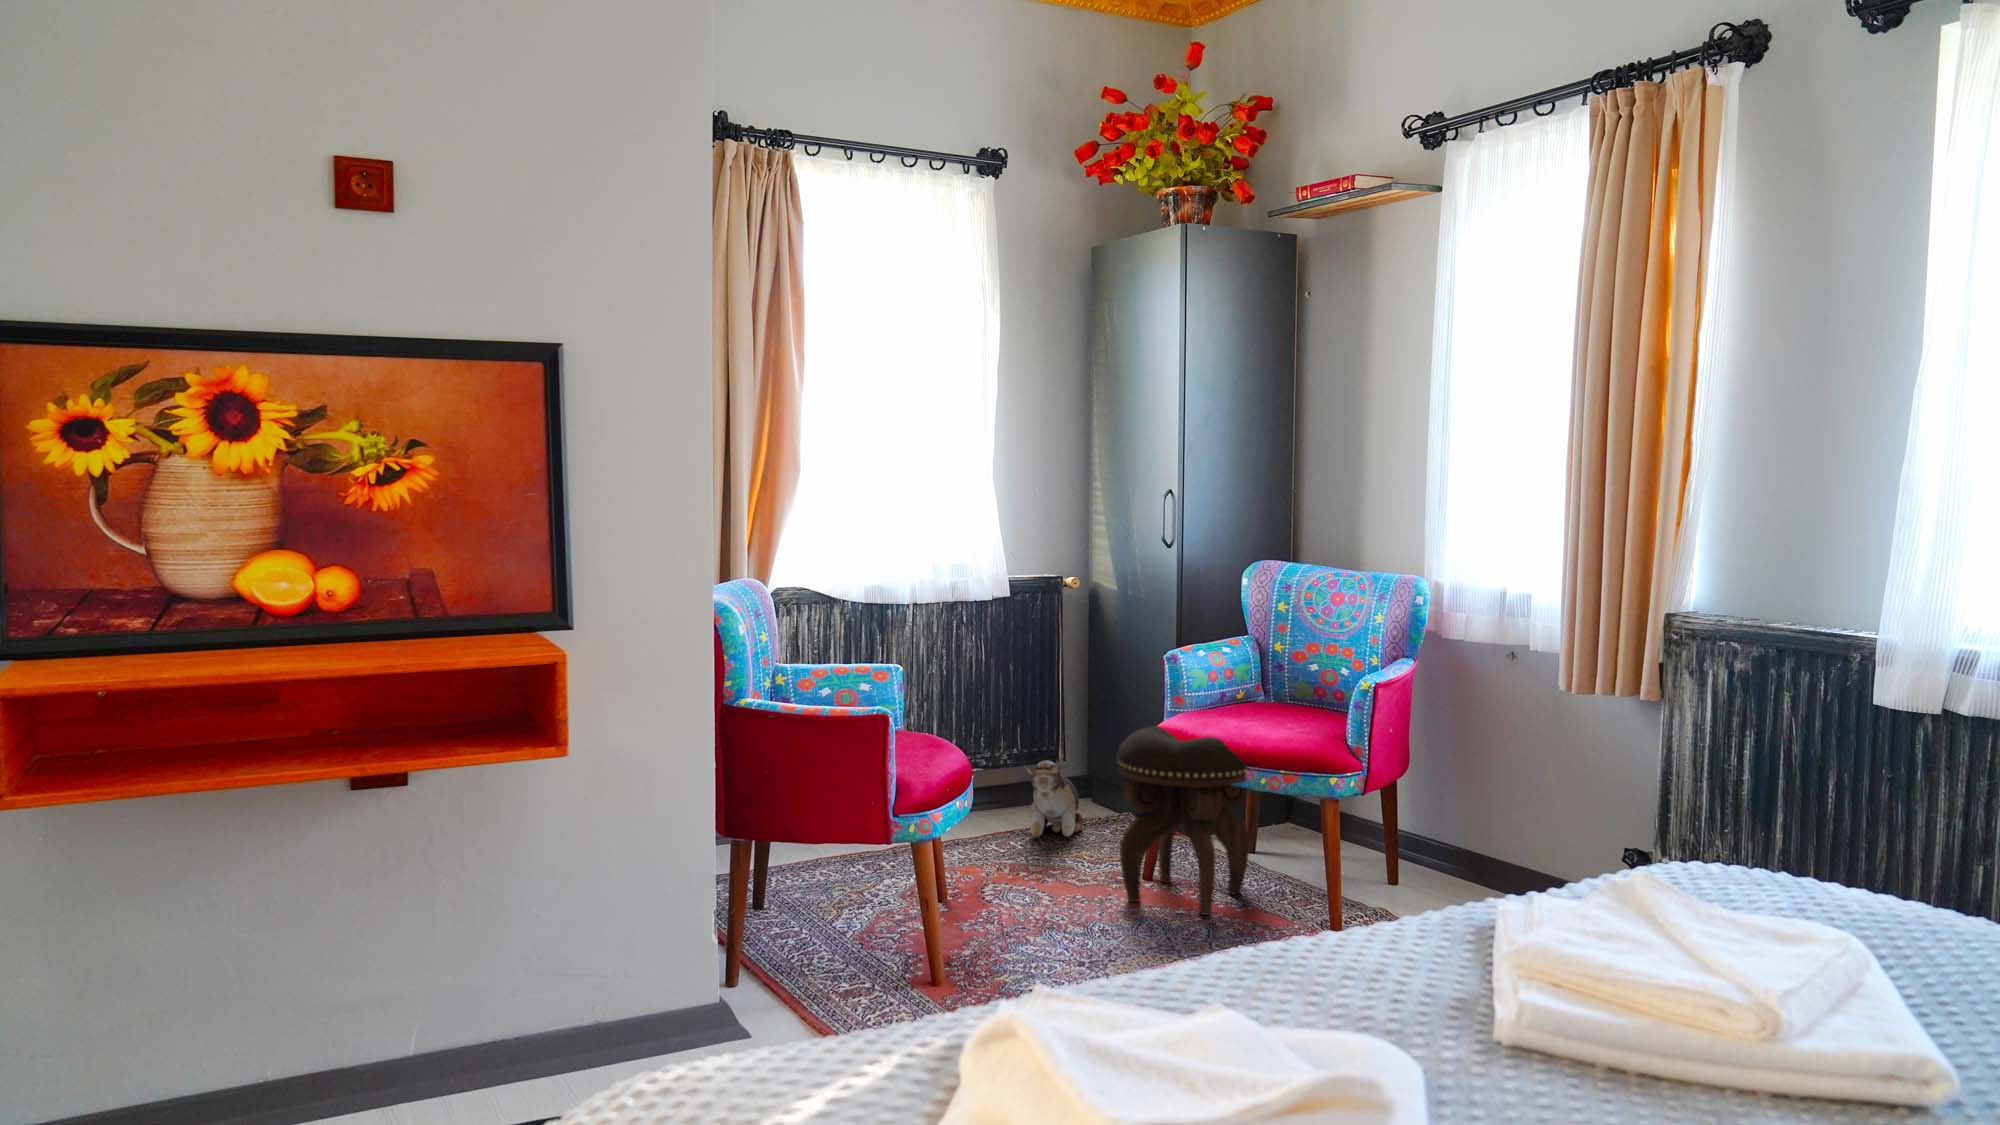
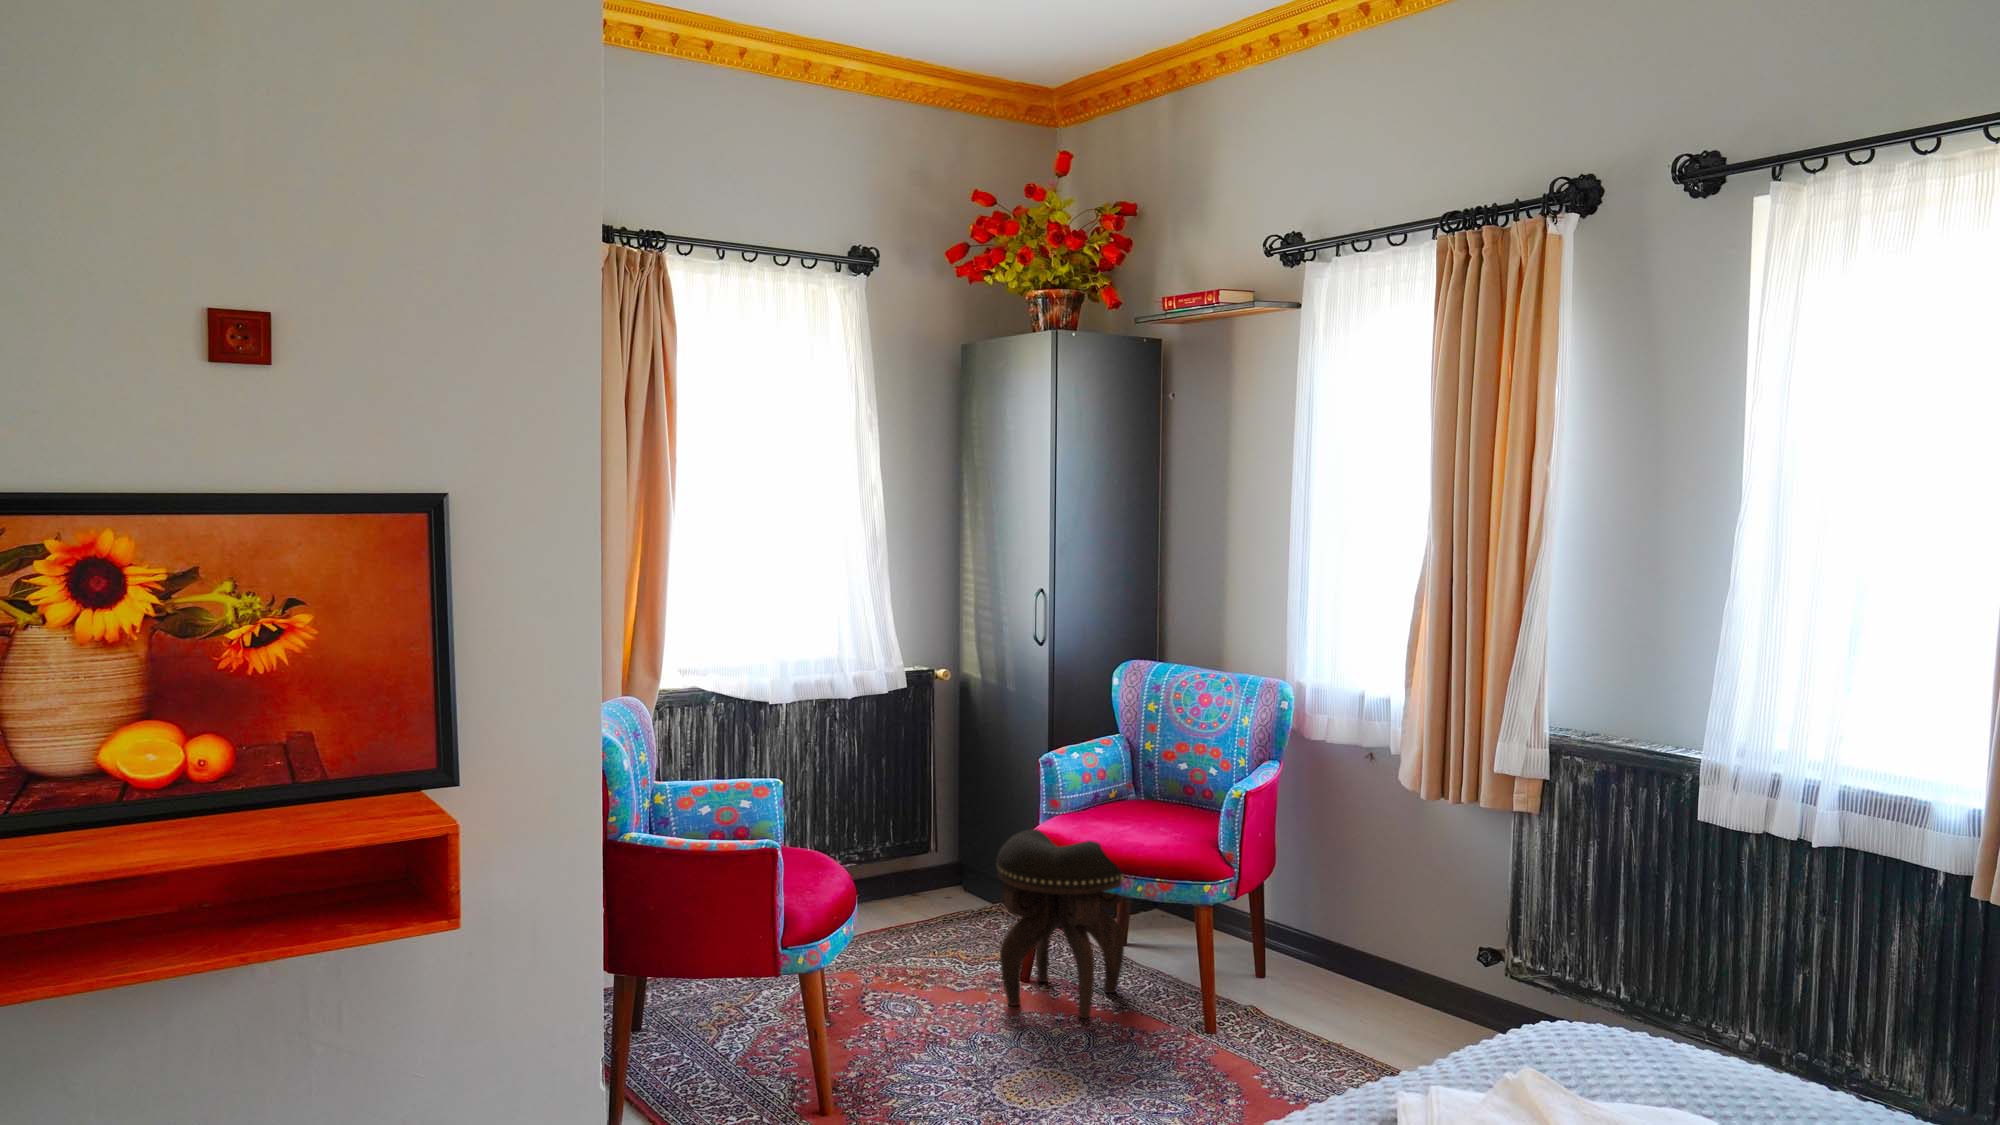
plush toy: present [1025,760,1083,837] -> none [900,857,957,933]

